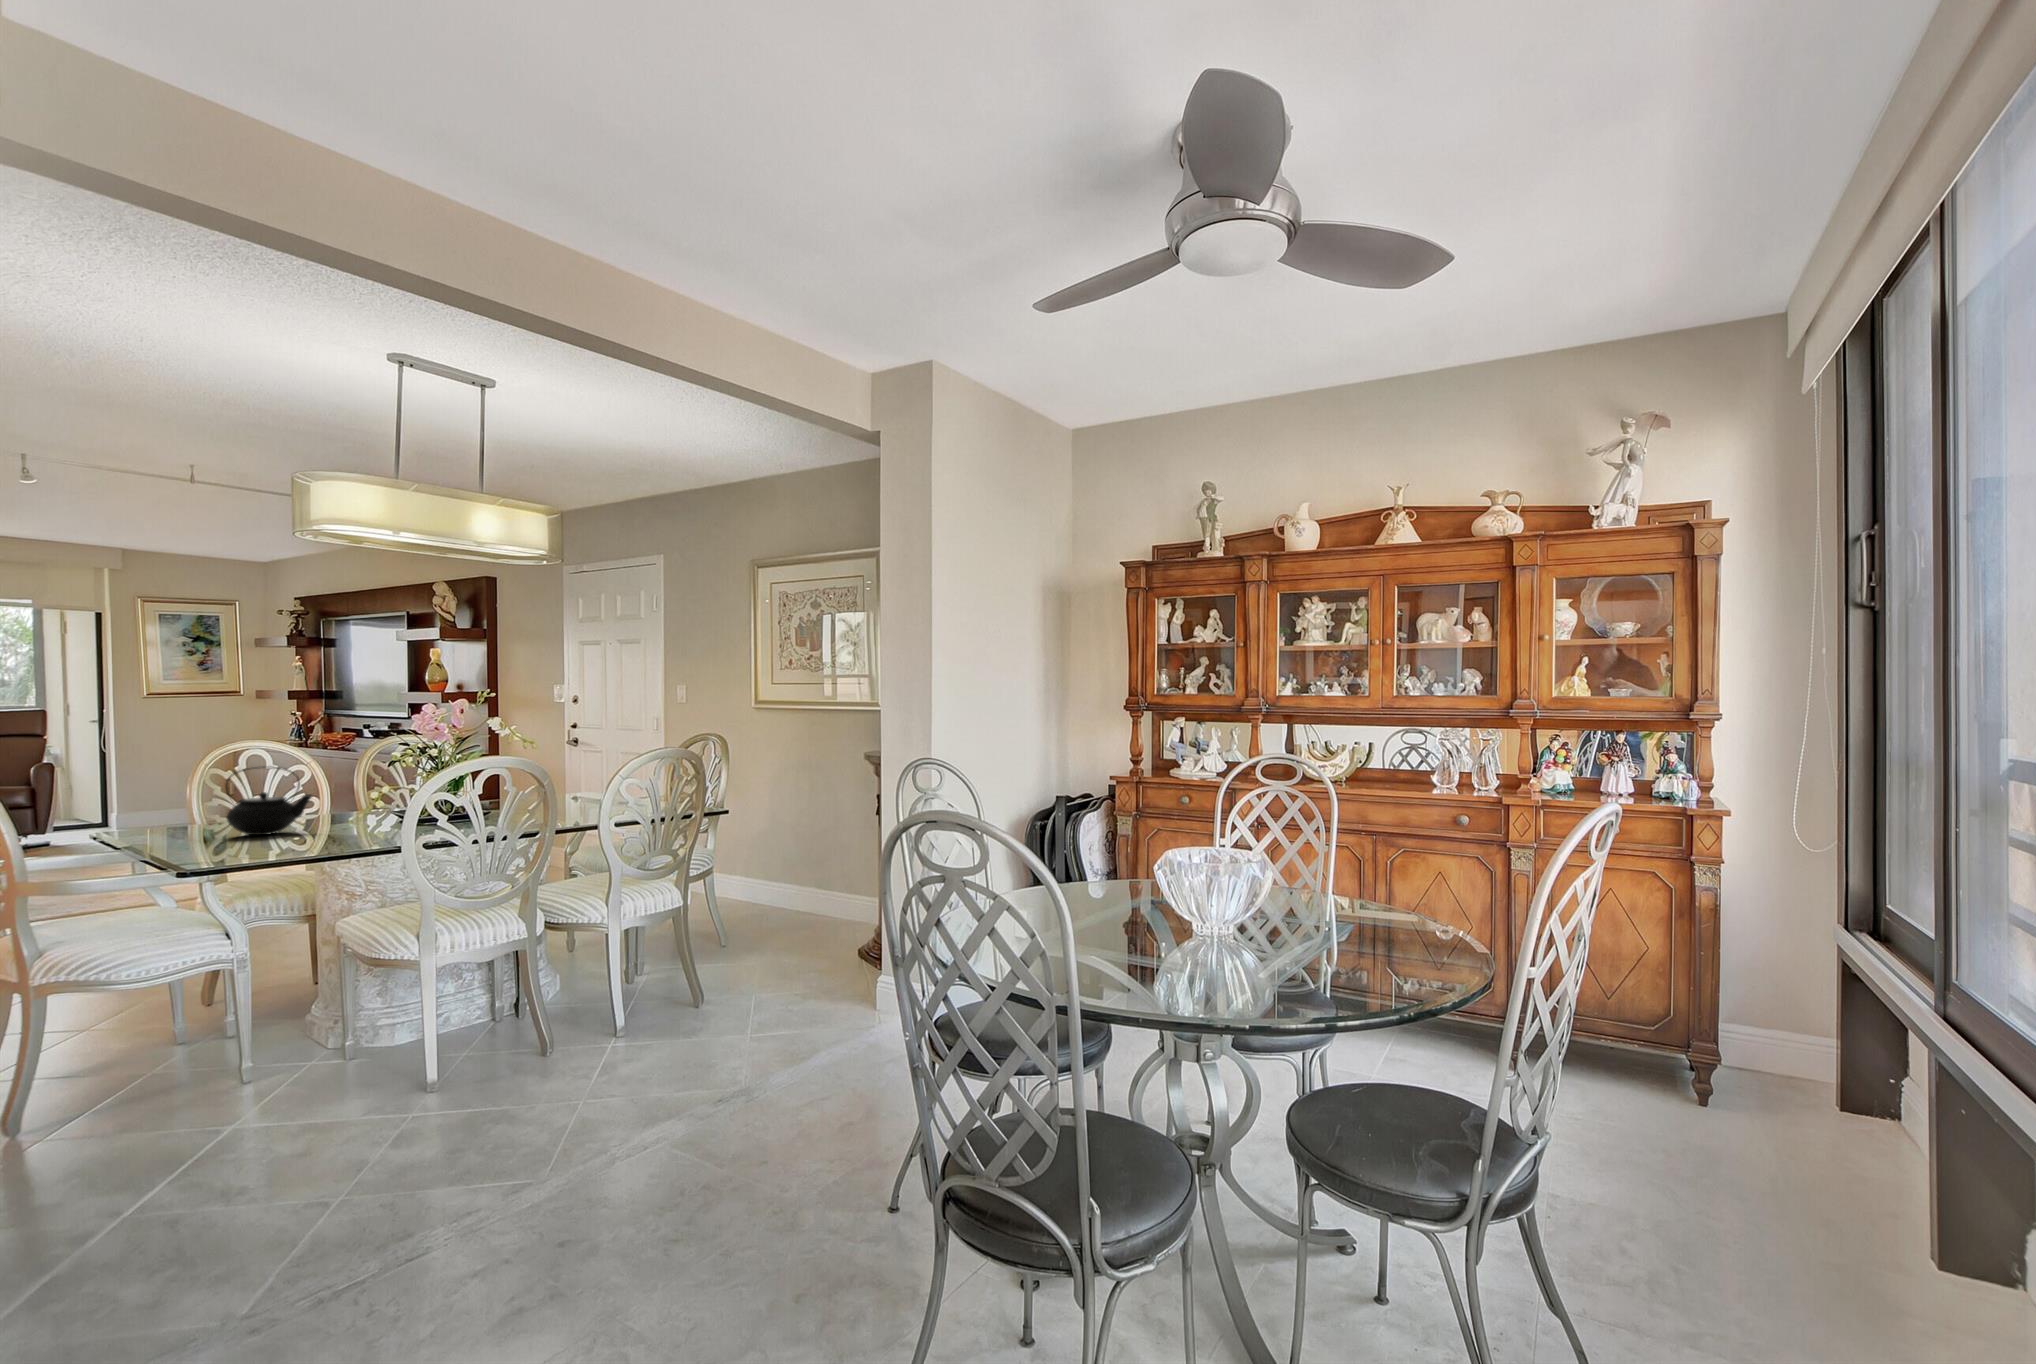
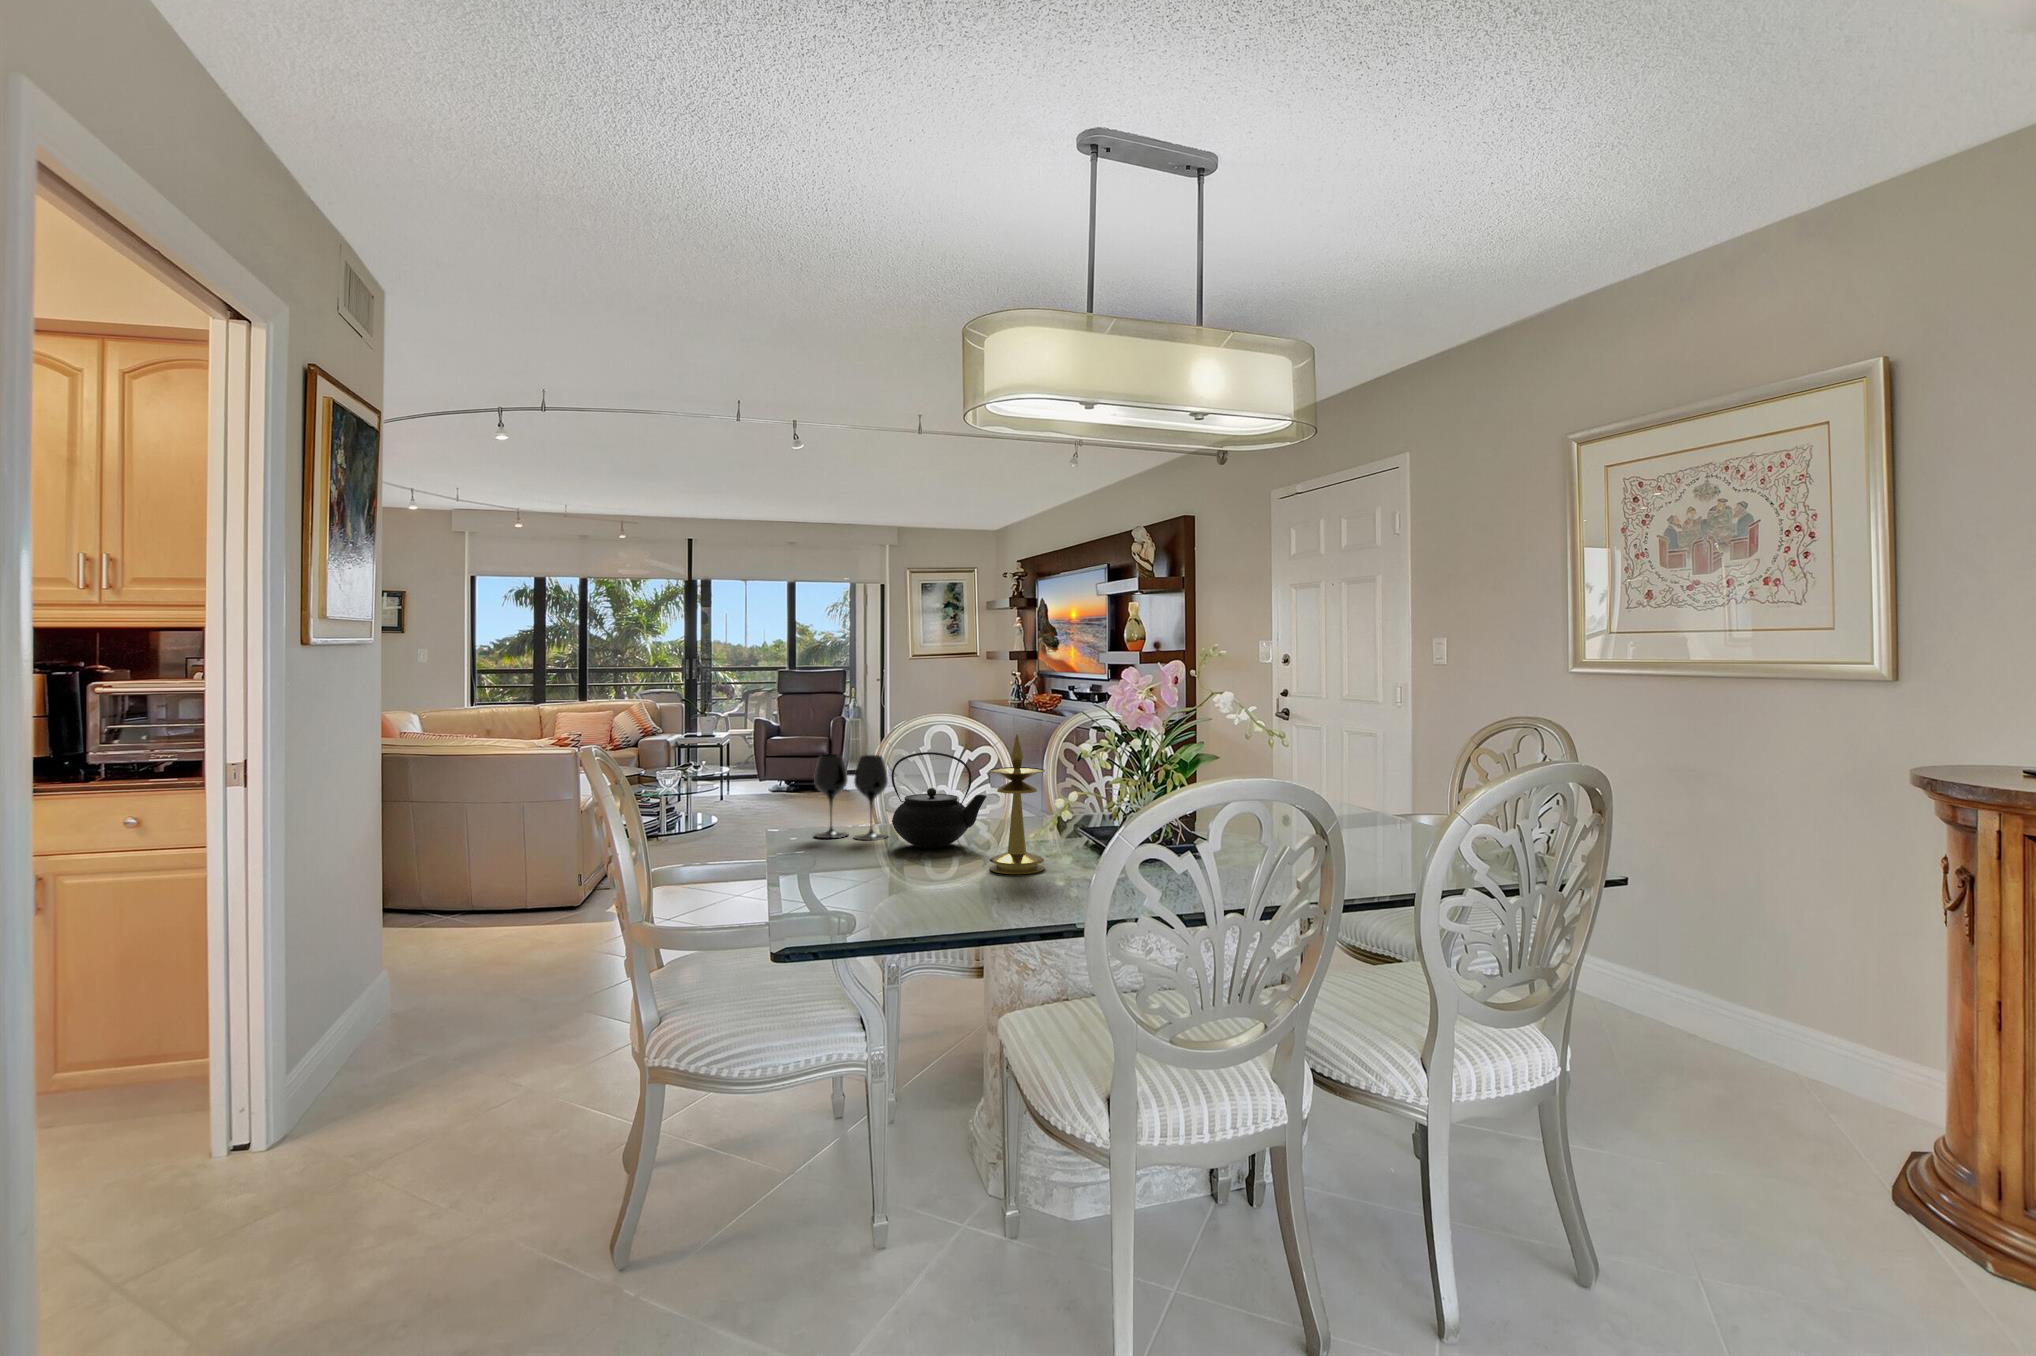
candlestick: none [321,748,366,839] -> present [989,735,1045,874]
wine glass: none [138,773,216,840] -> present [814,754,888,840]

